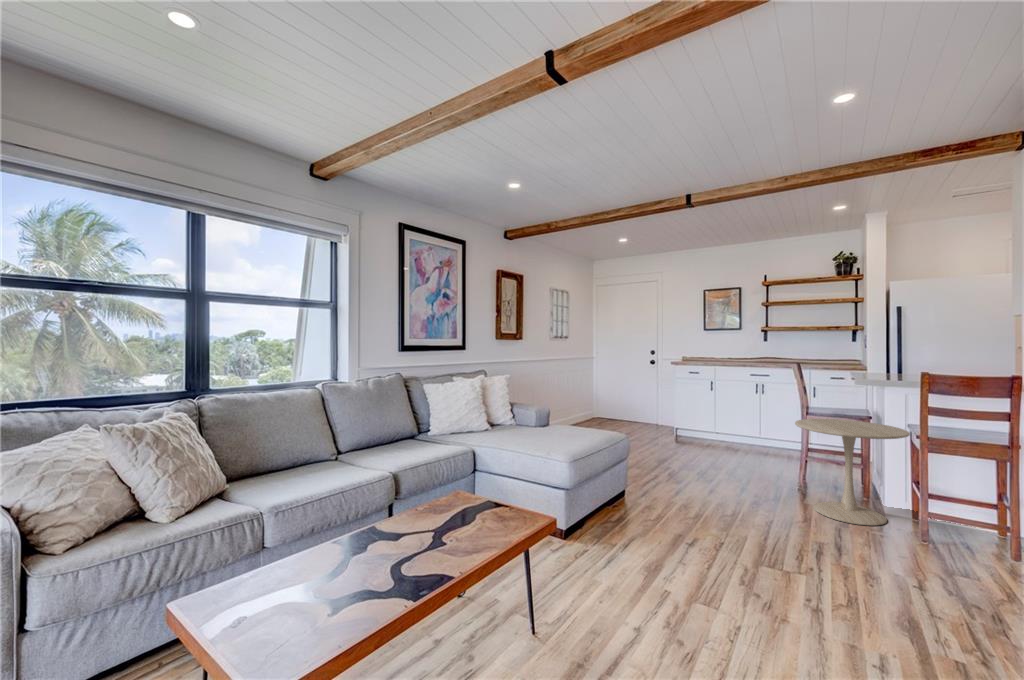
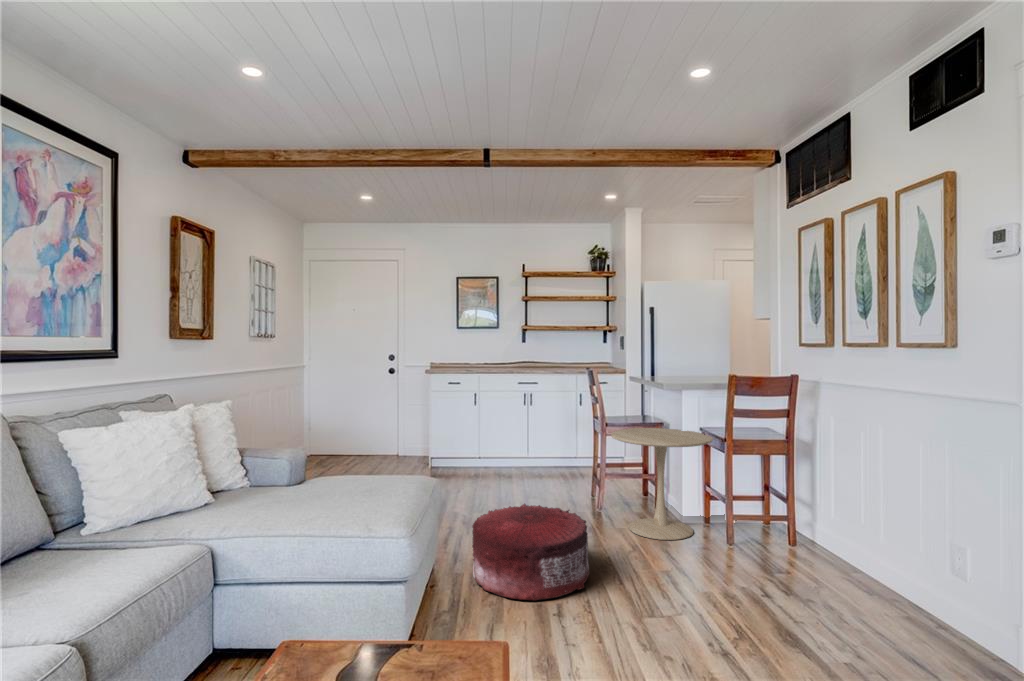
pouf: none [643,464,739,535] -> present [472,504,589,601]

